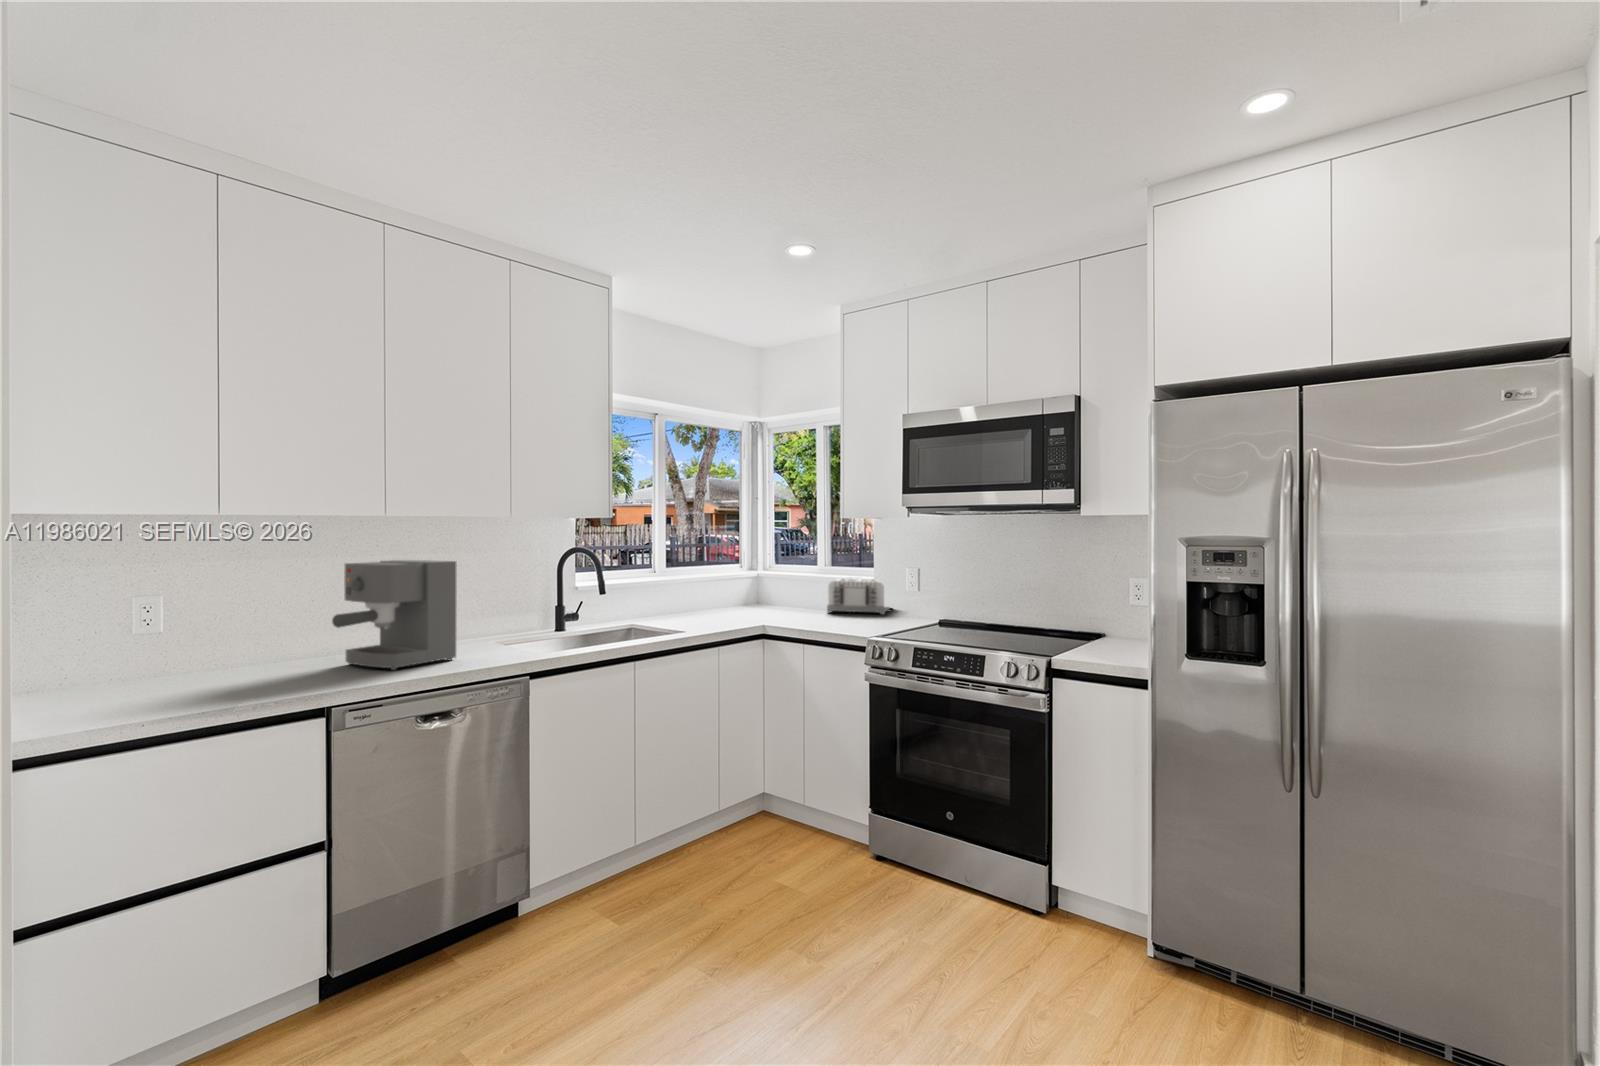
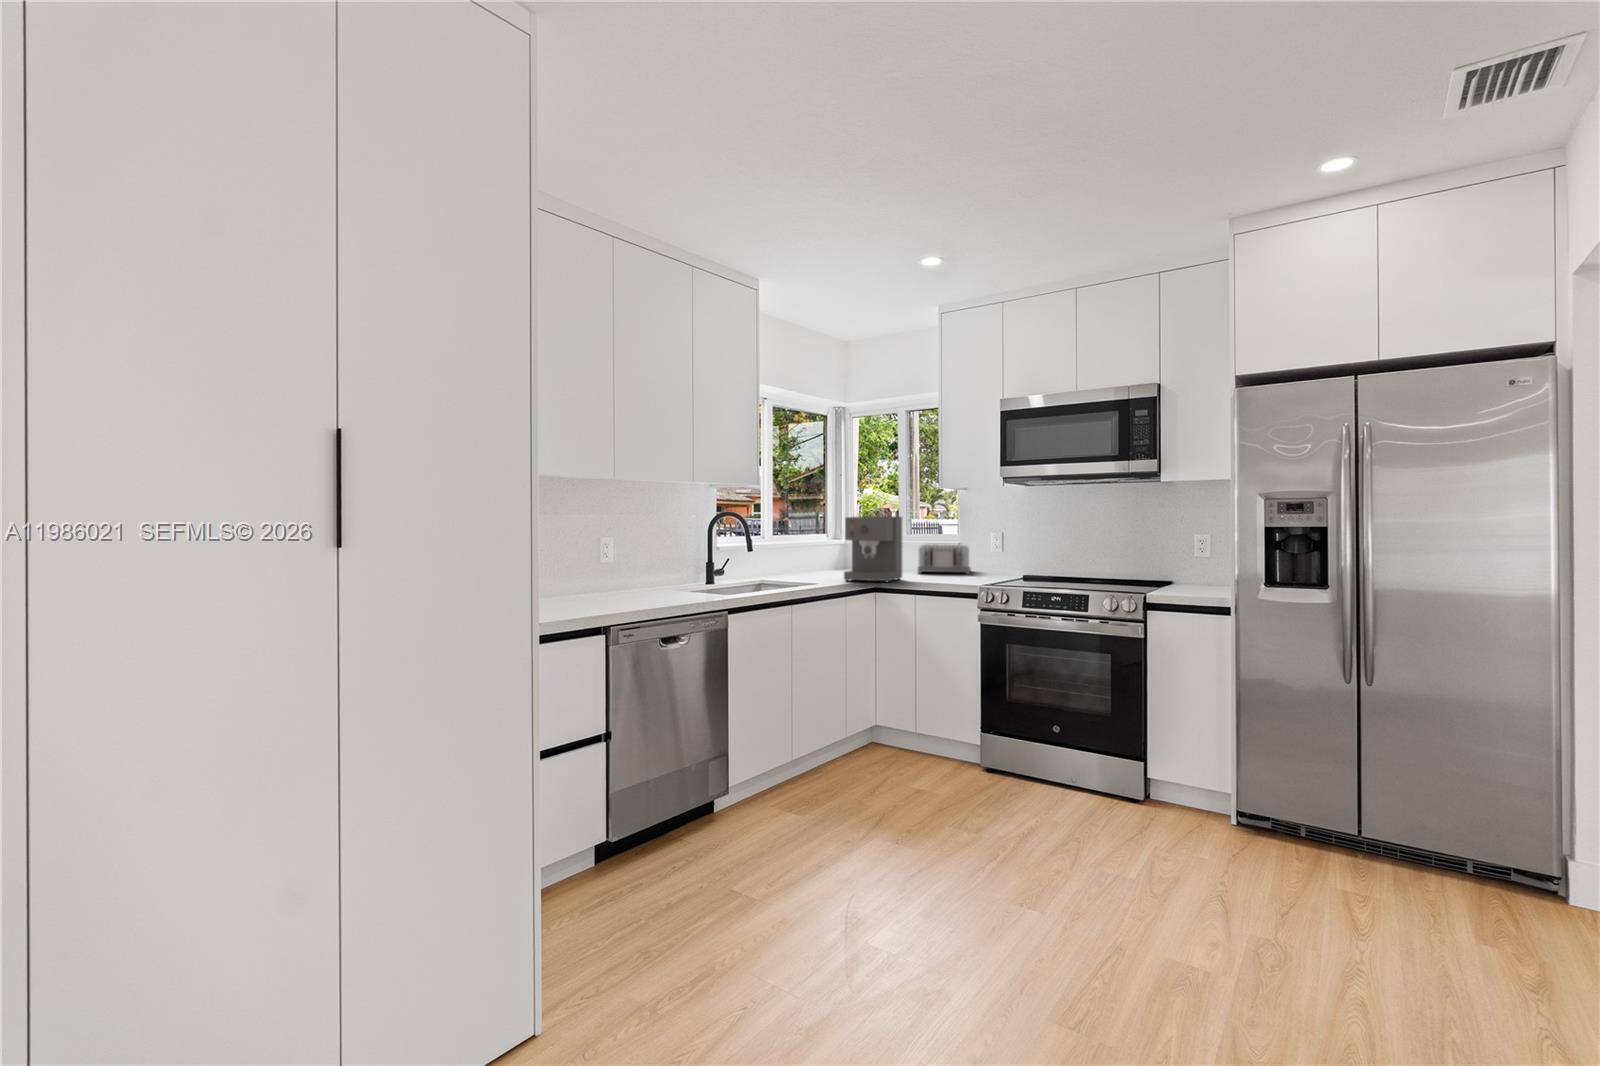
coffee maker: present [332,560,457,670] -> present [844,516,902,582]

